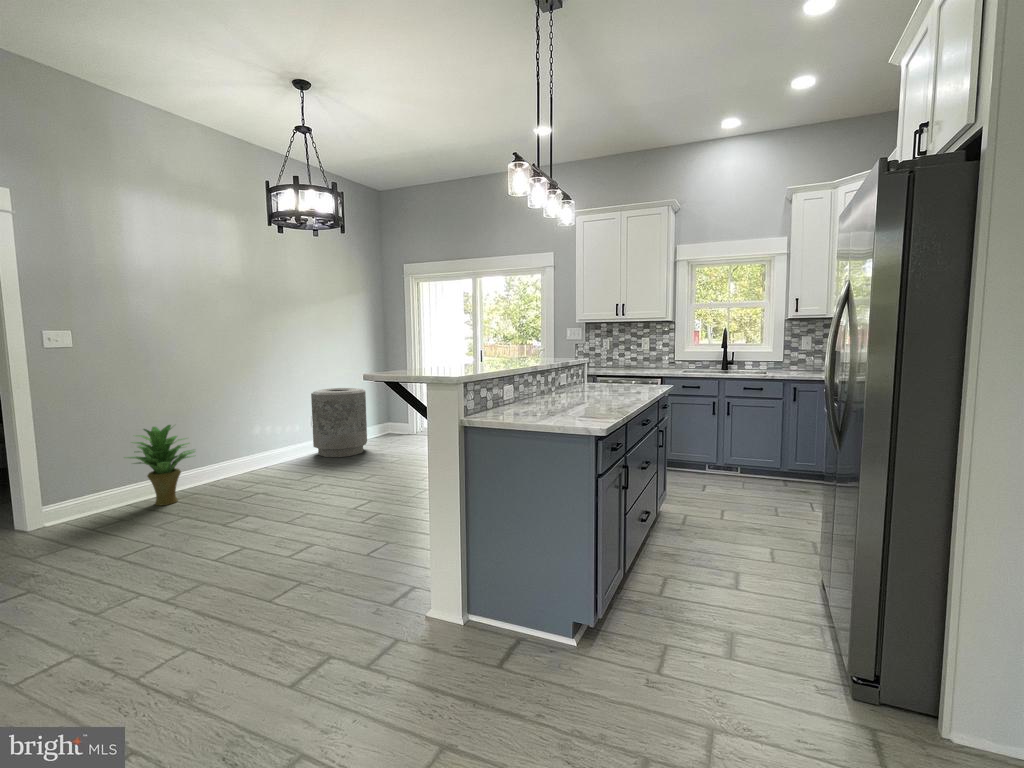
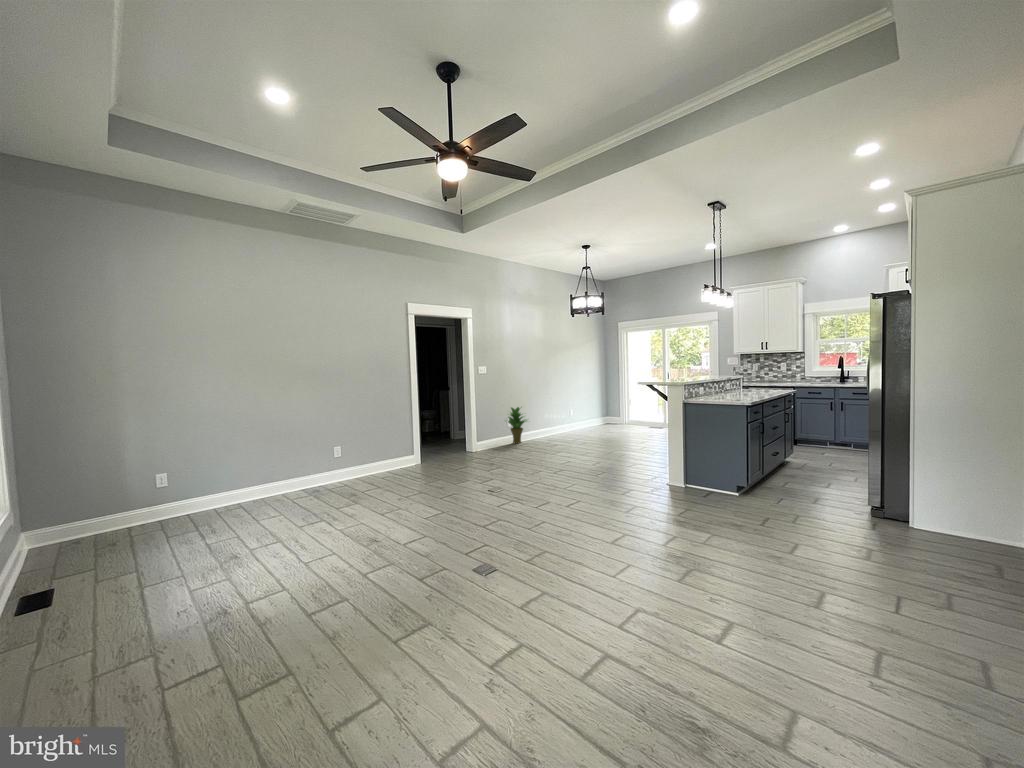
trash can: present [311,388,367,457] -> none [571,395,600,432]

